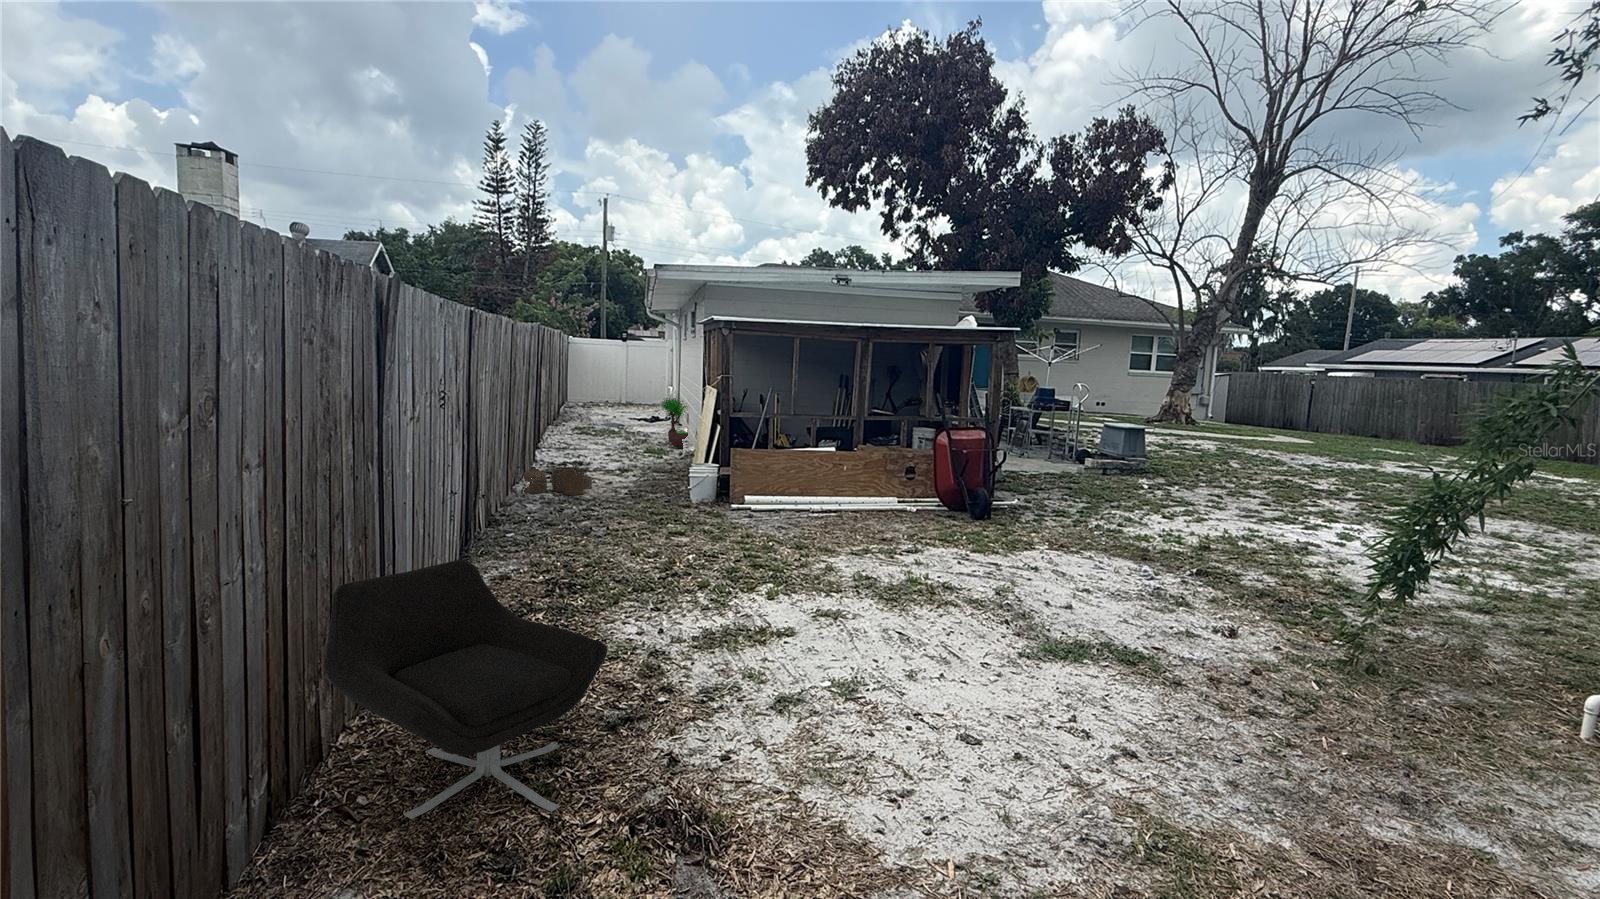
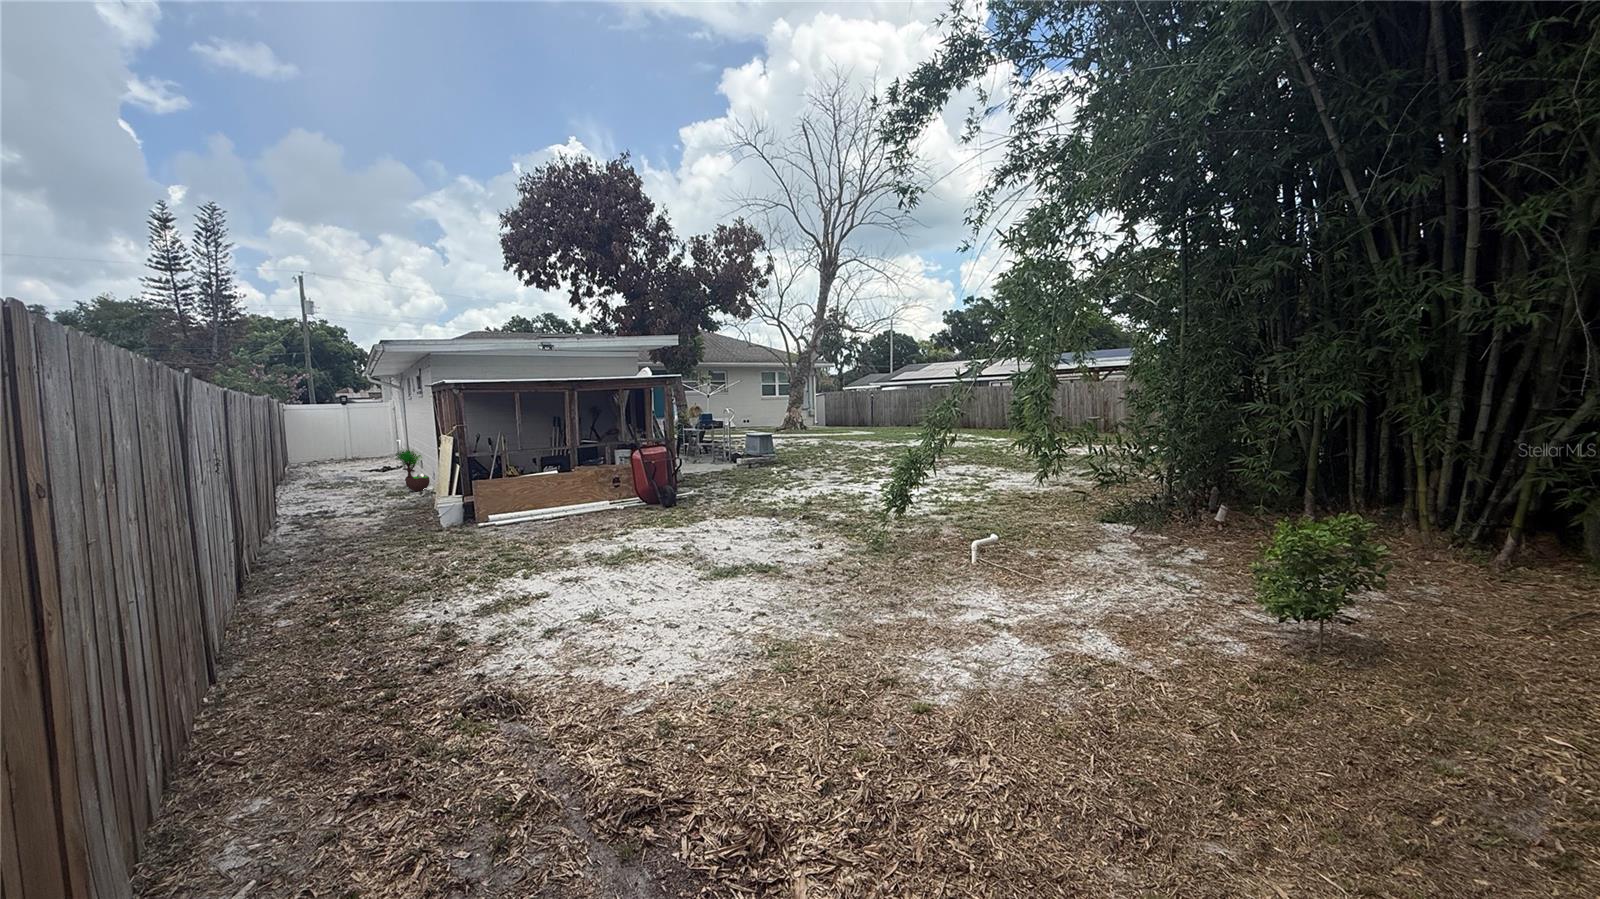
woven basket: present [524,465,592,495] -> none [272,514,345,544]
lounge chair: present [324,559,607,819] -> none [192,575,423,748]

